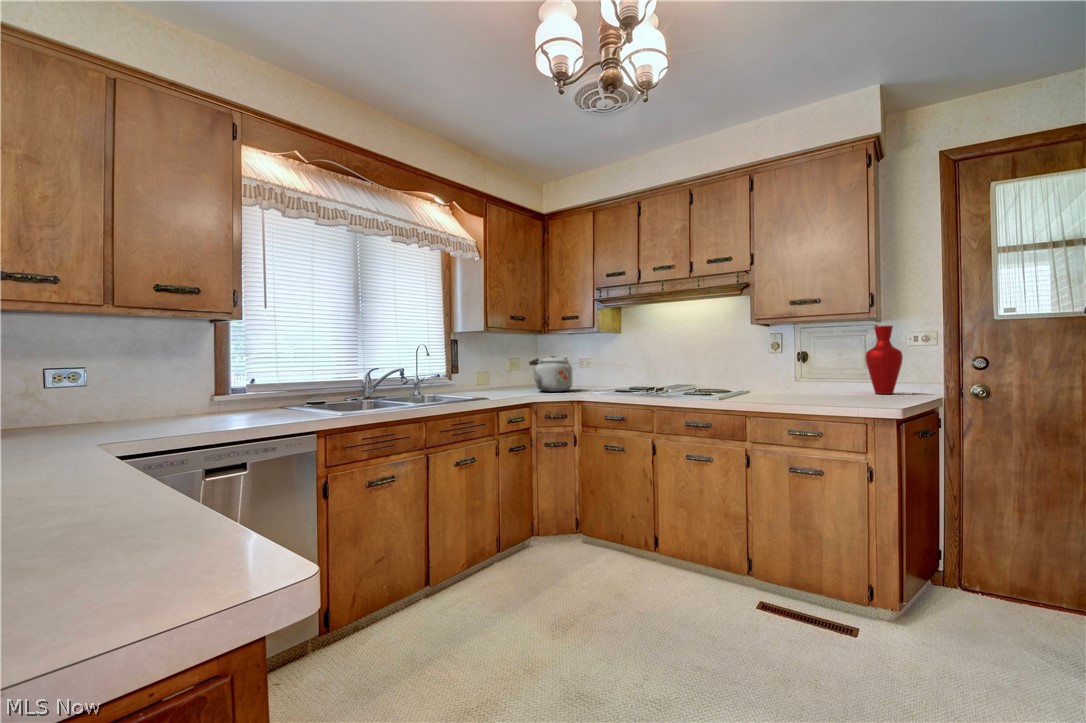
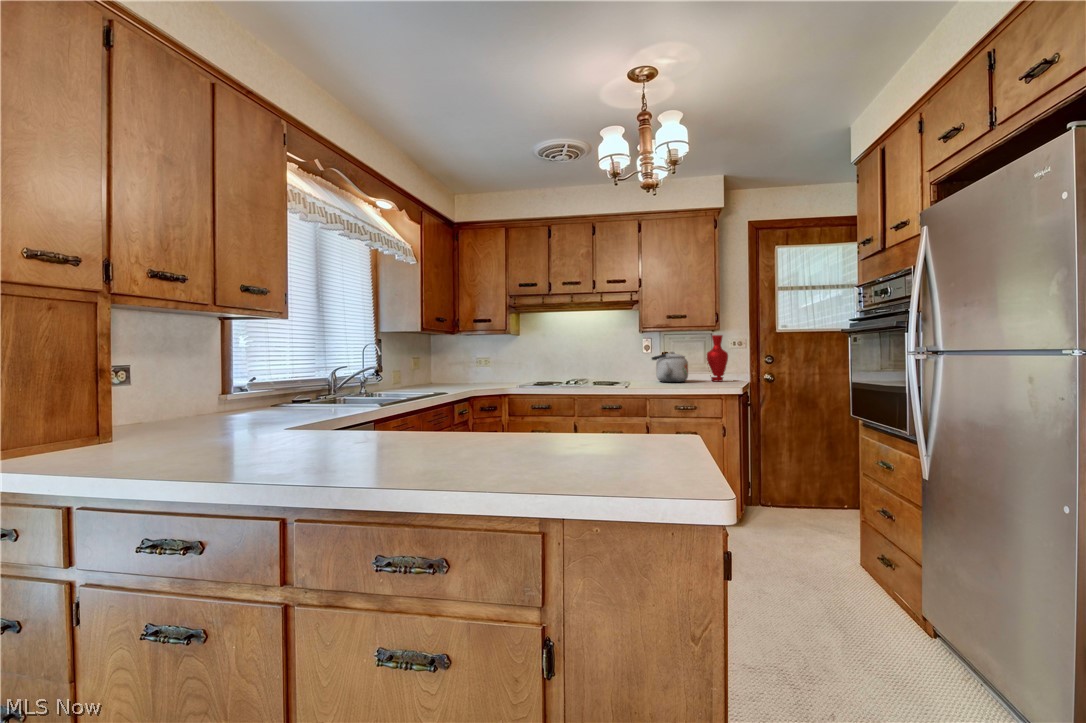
kettle: present [529,355,572,392] -> present [652,351,688,382]

